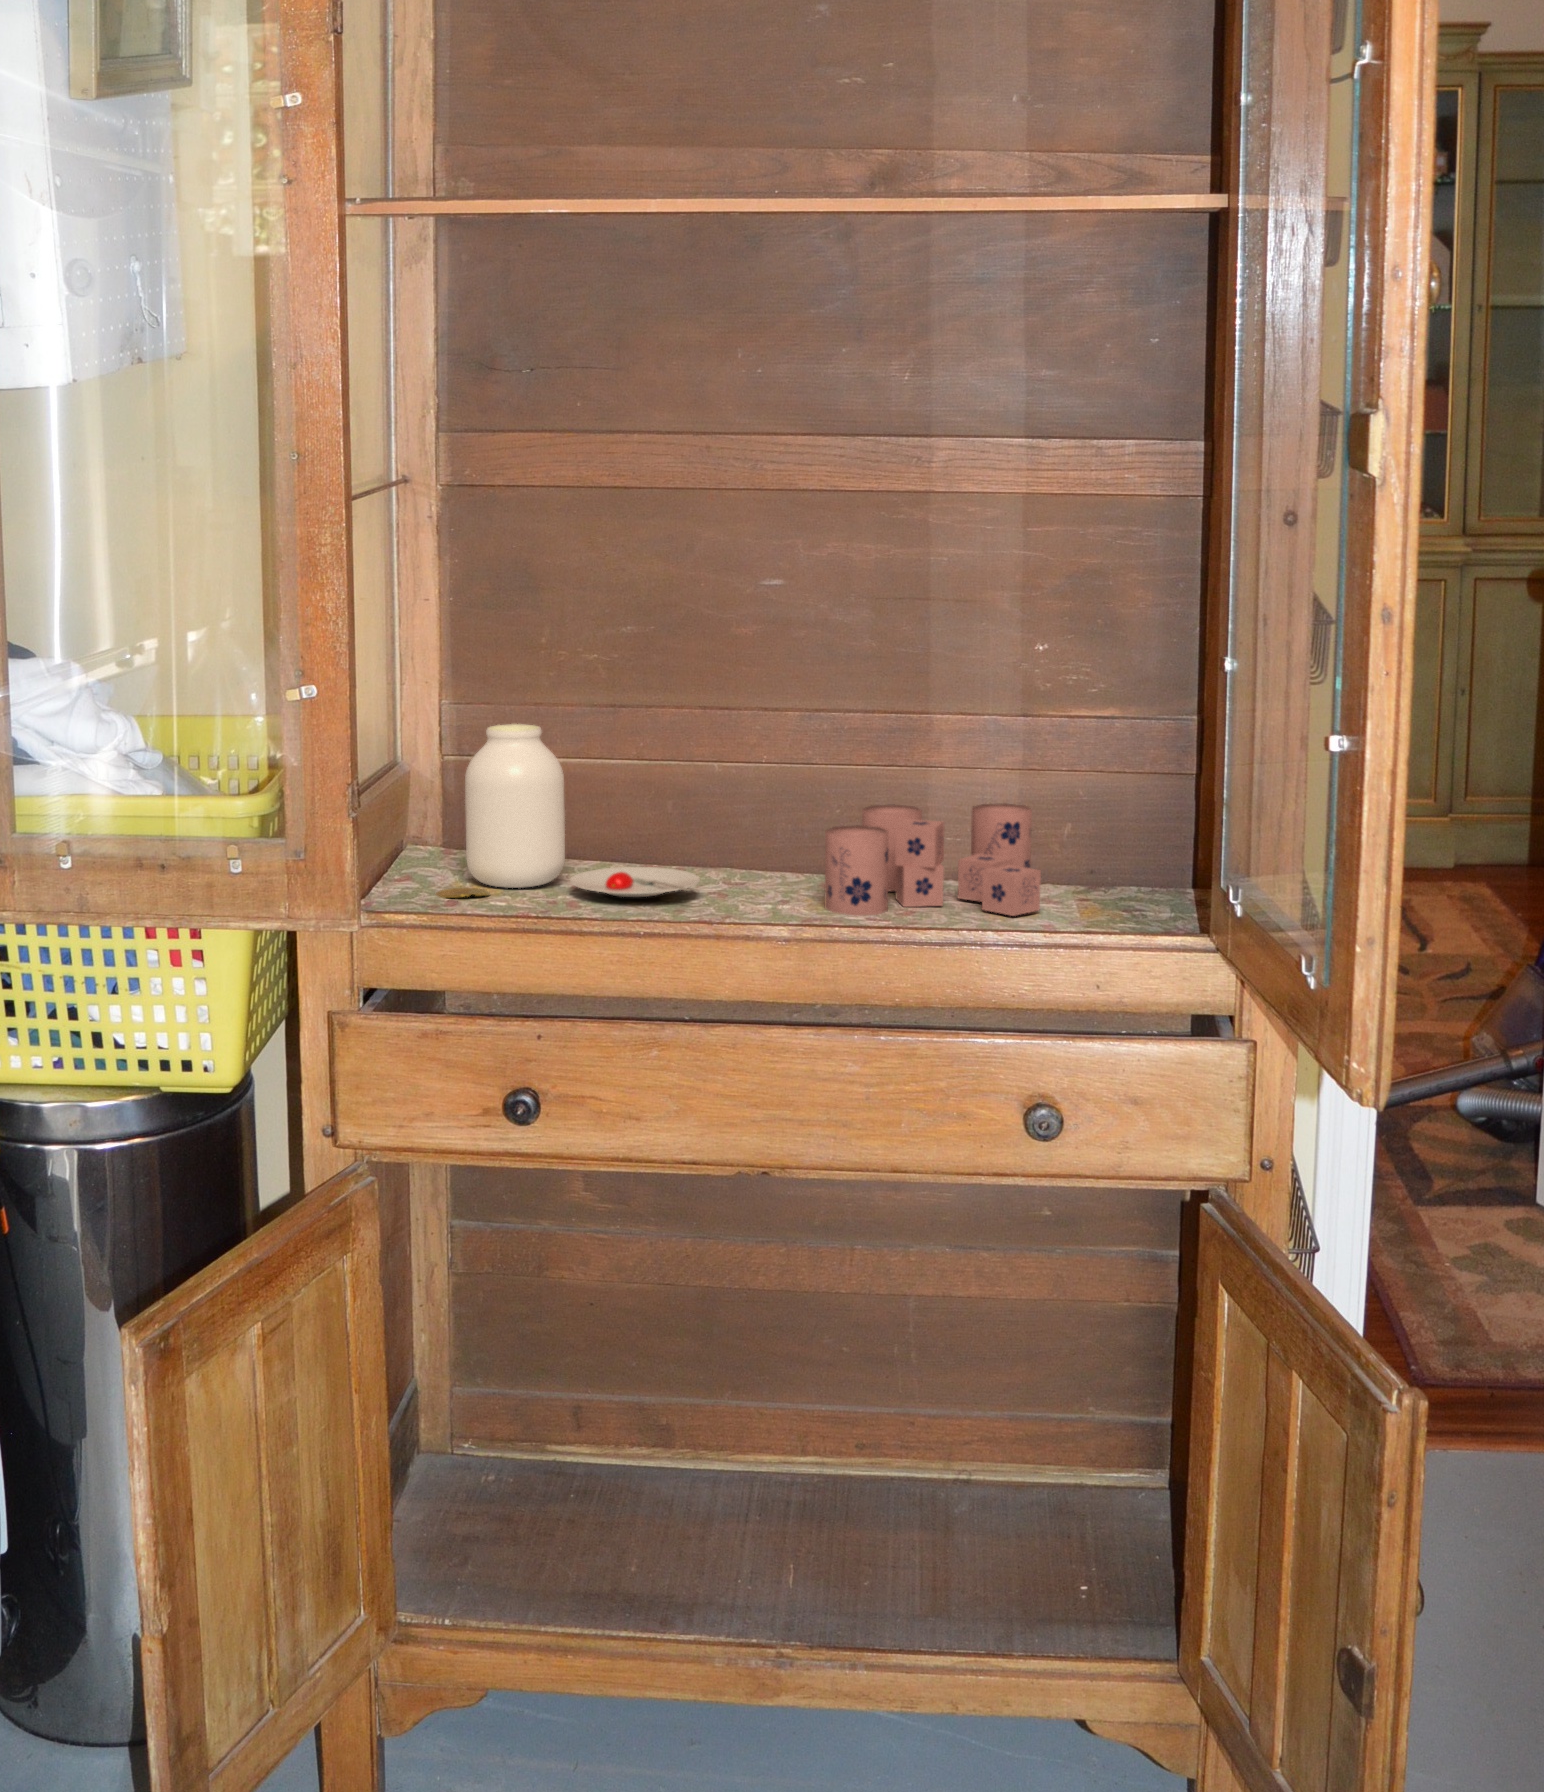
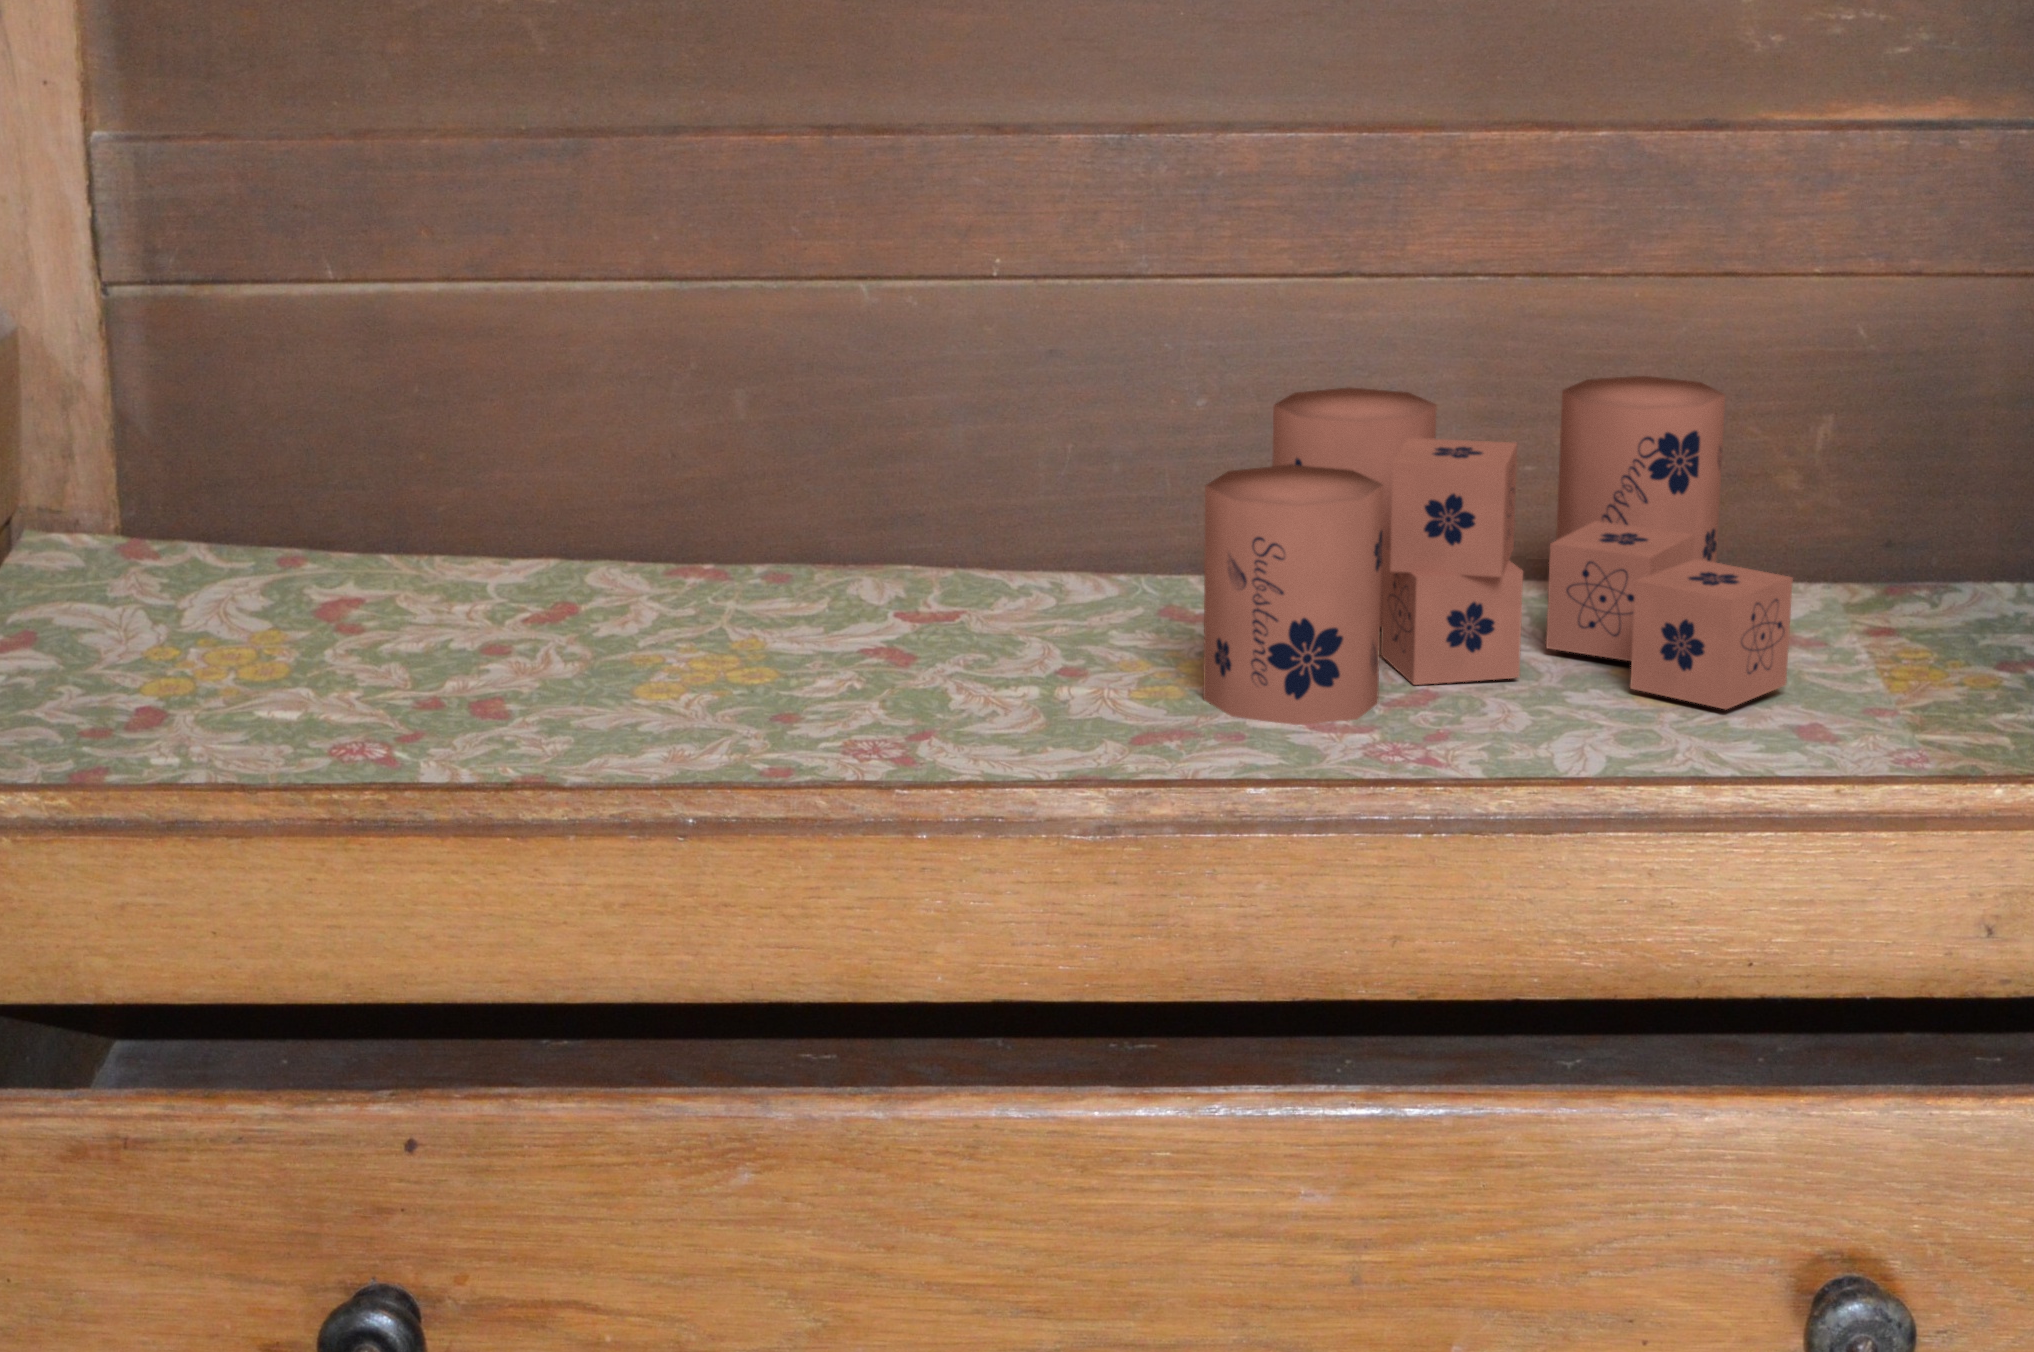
jar: present [436,724,700,898] -> none [93,194,852,714]

